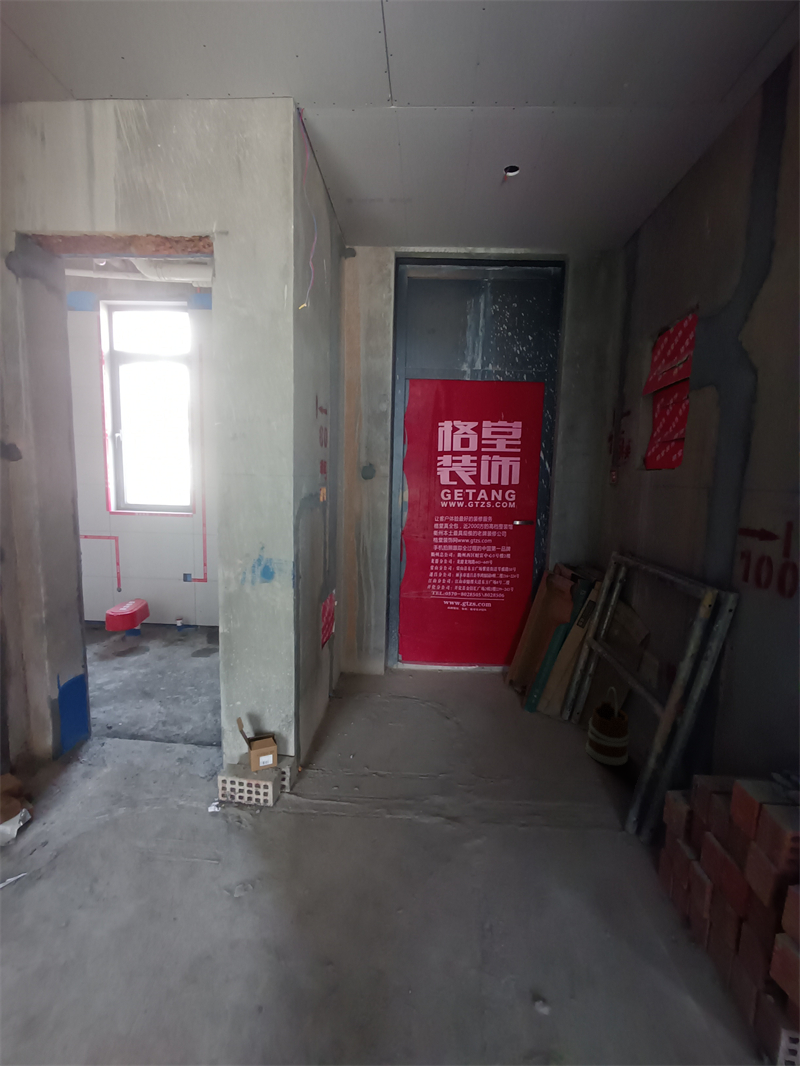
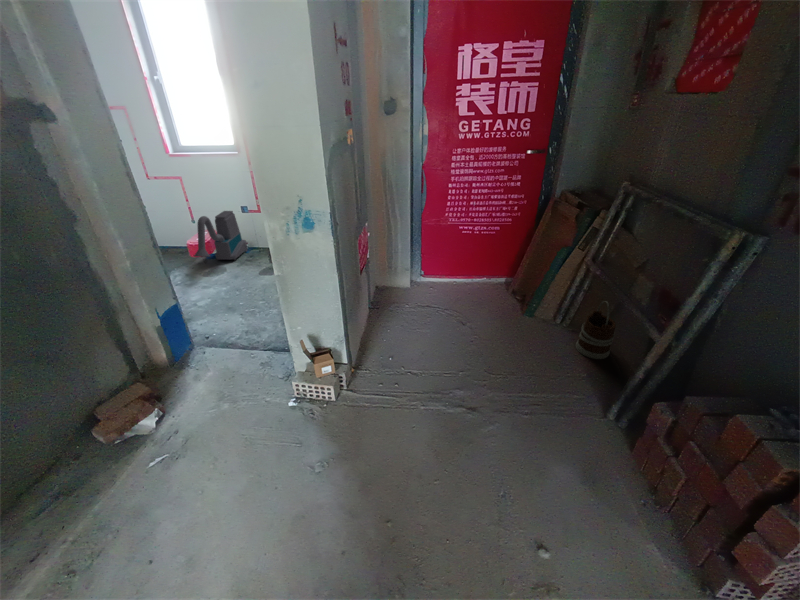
vacuum cleaner: none [125,576,192,635] -> present [194,211,248,260]

